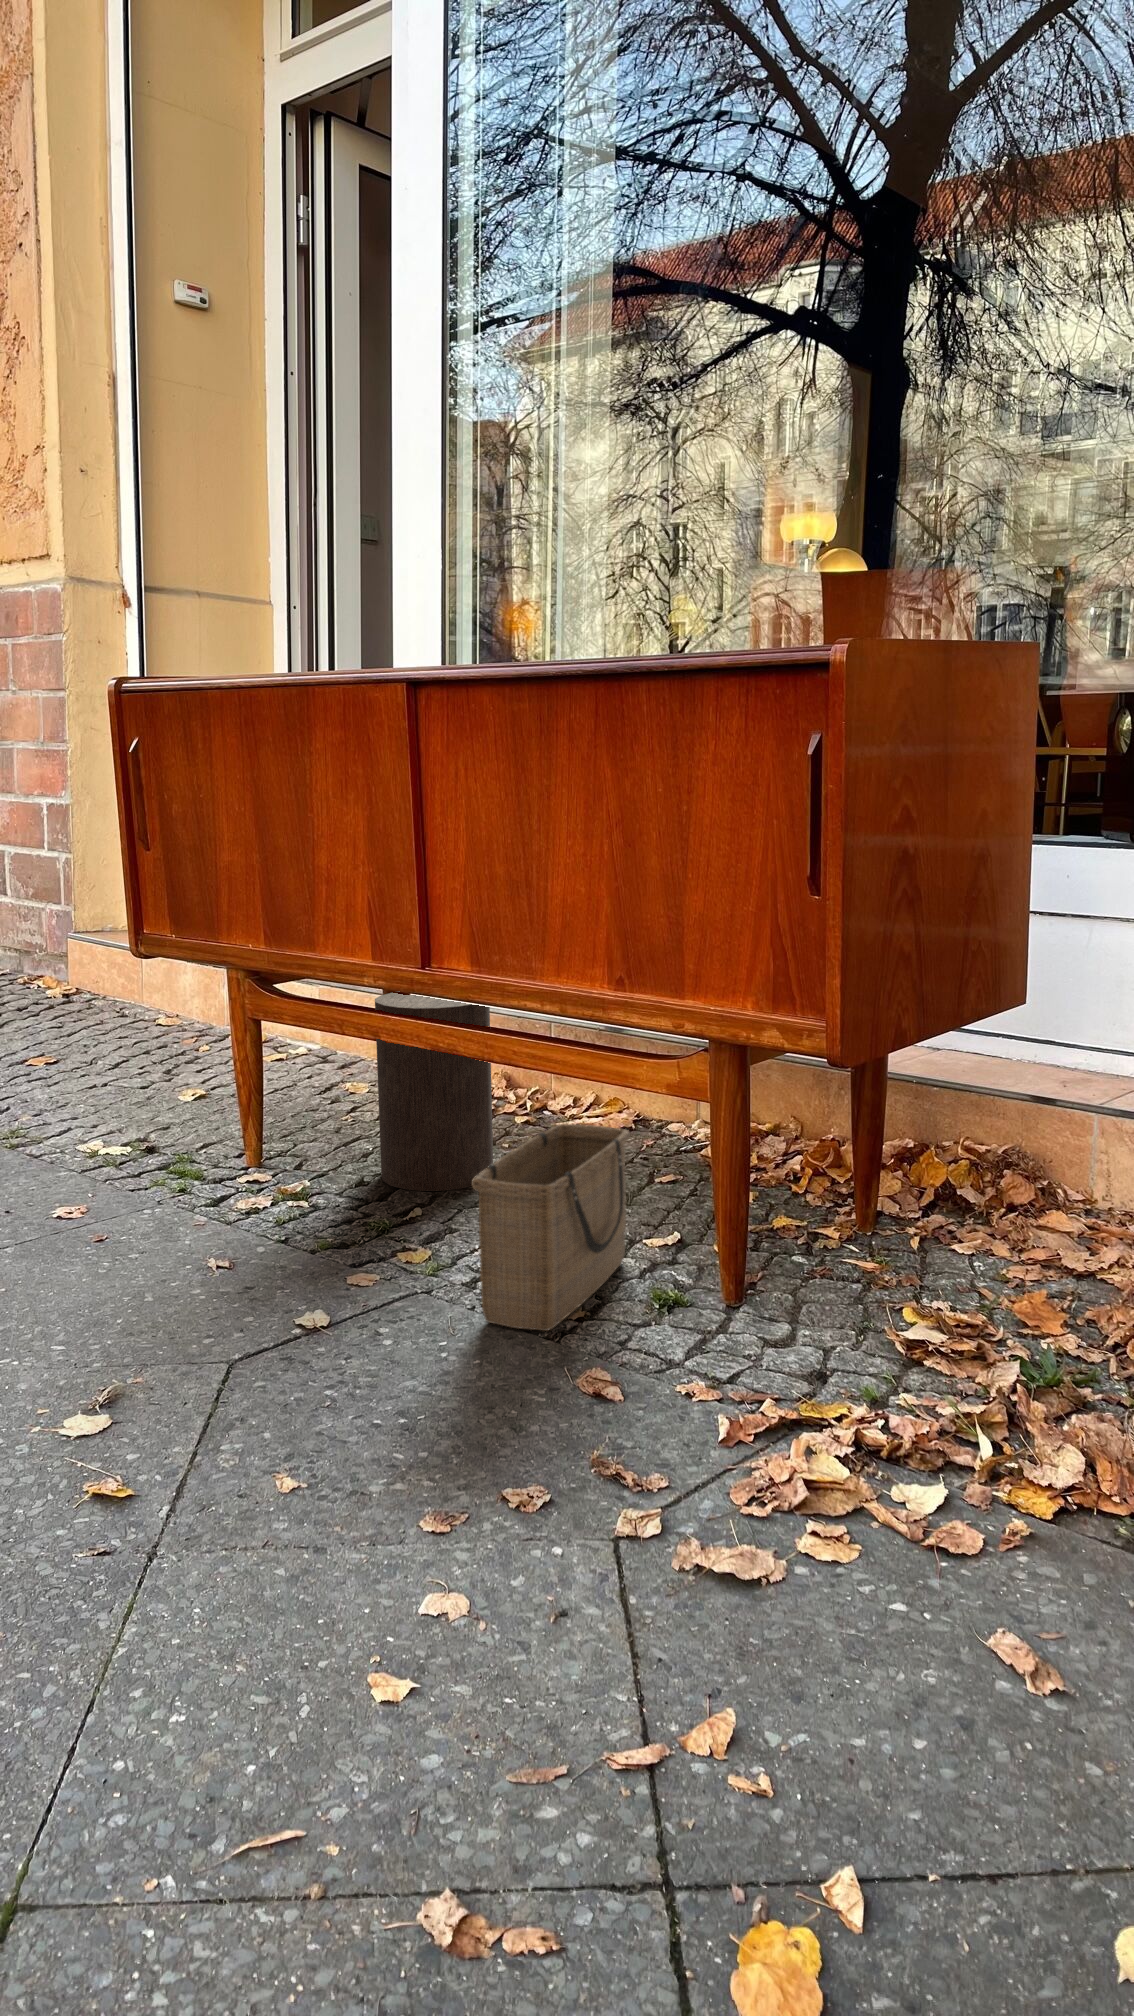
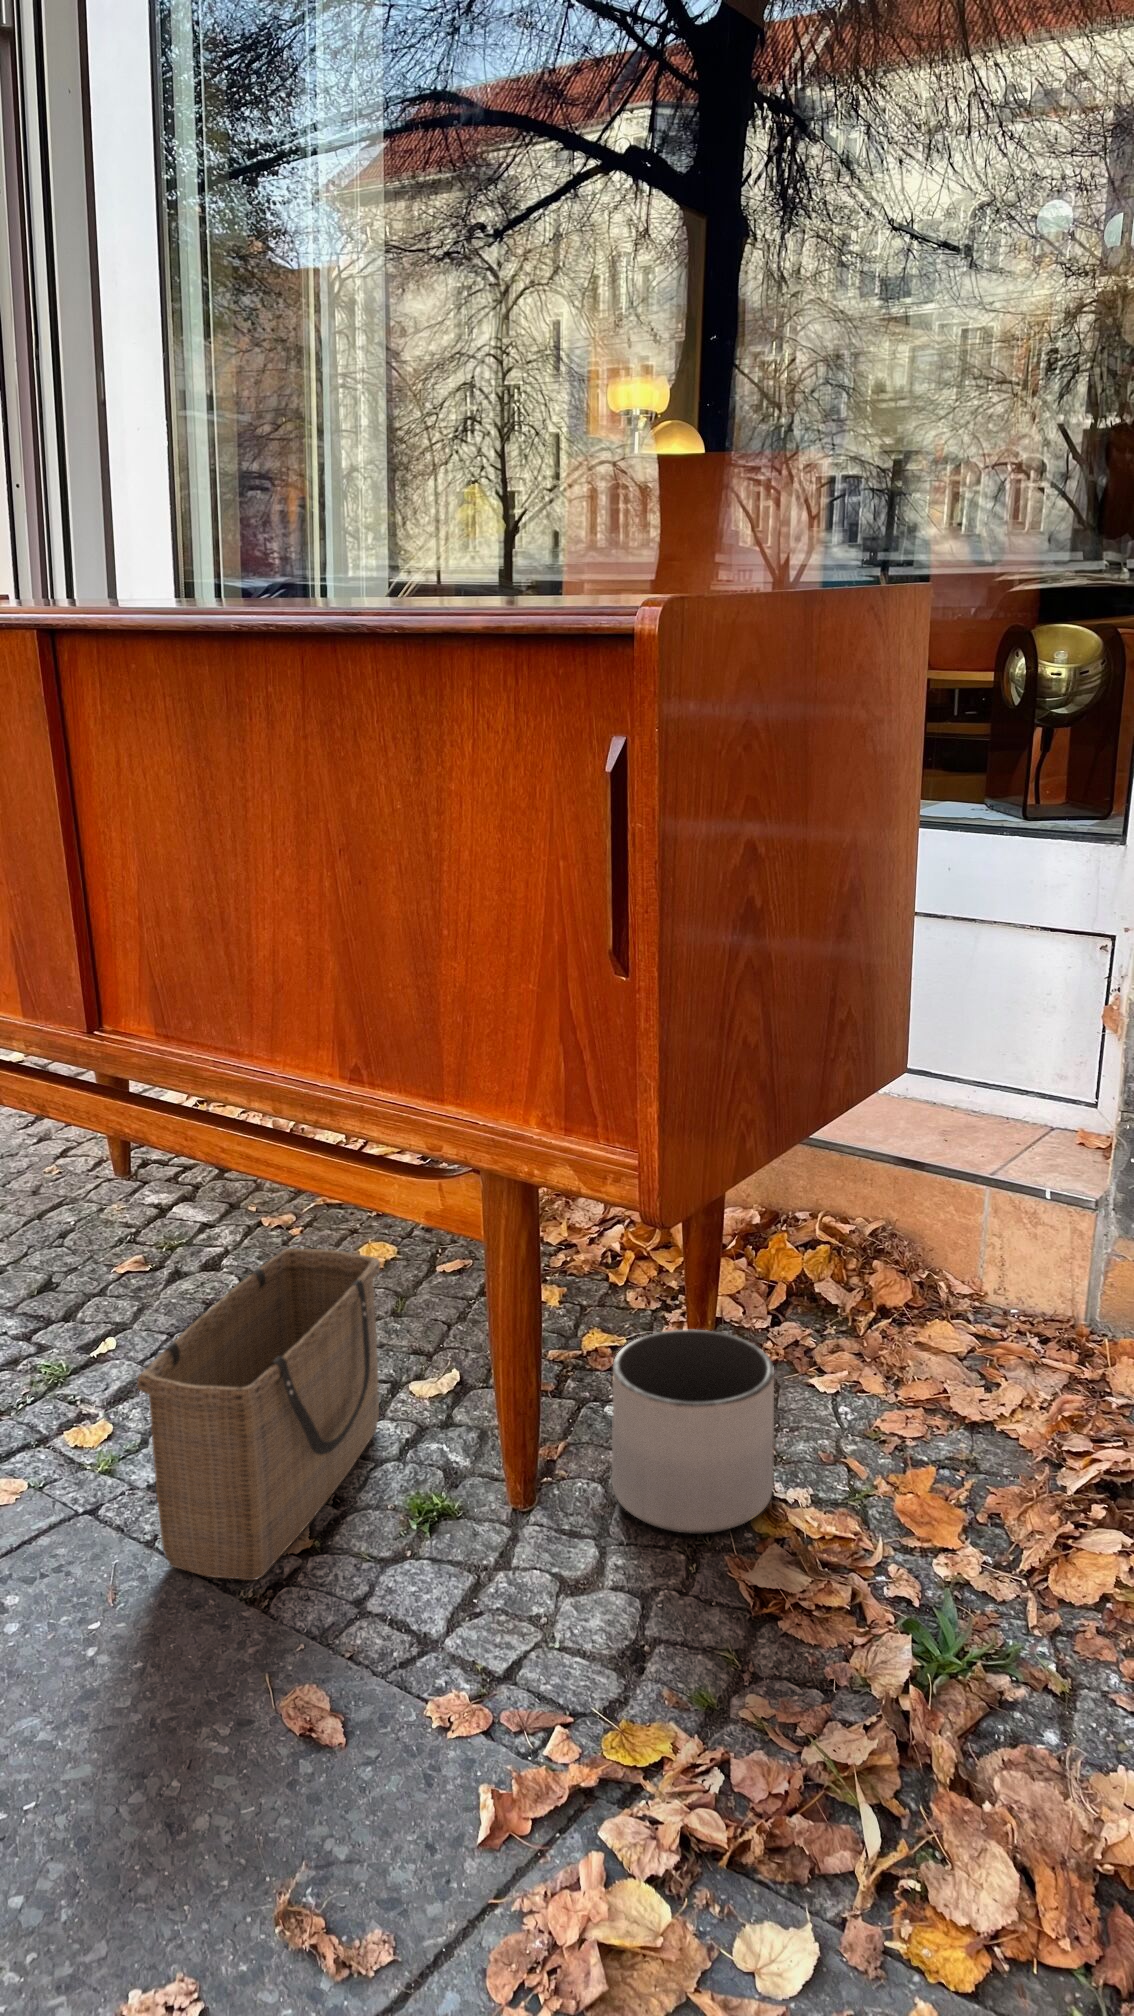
stool: present [375,993,493,1191] -> none [55,1025,227,1300]
planter: none [801,1183,923,1319] -> present [612,1330,774,1534]

